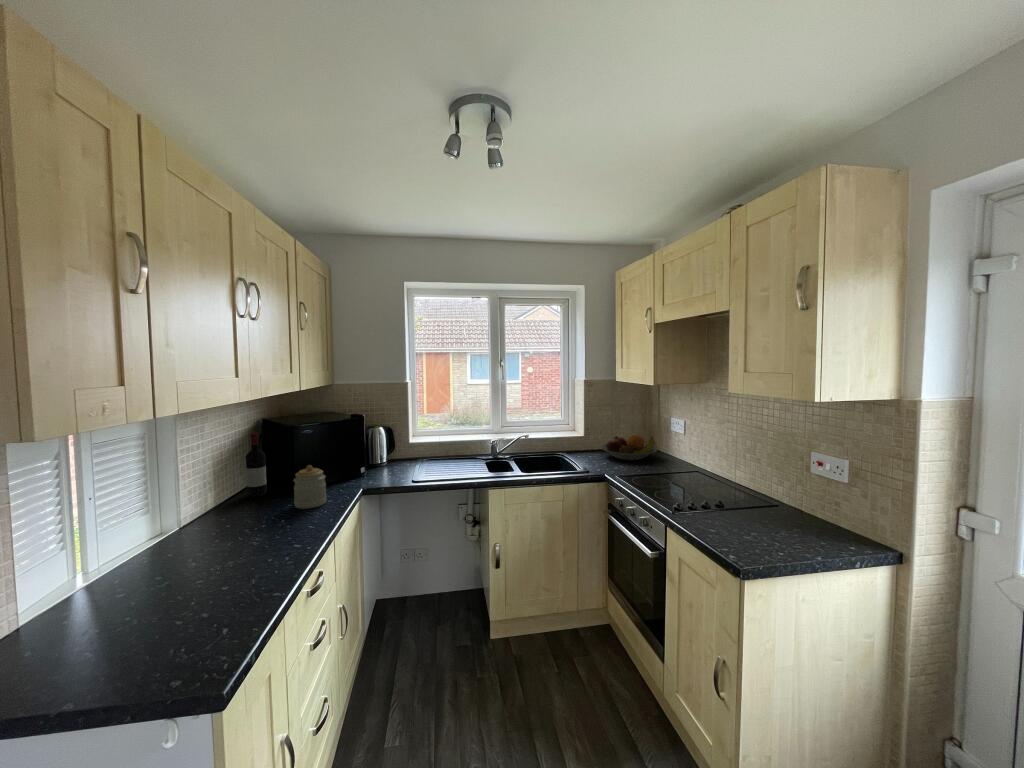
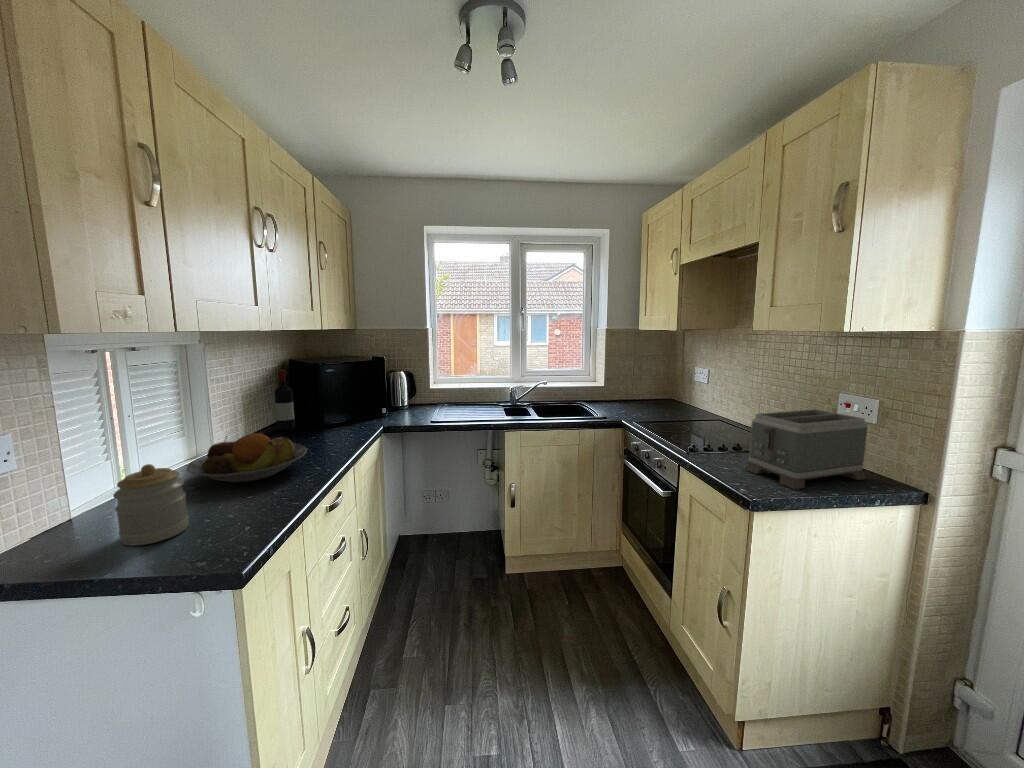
fruit bowl: present [601,435,657,460] -> present [187,432,307,482]
jar: present [294,465,326,509] -> present [113,464,189,546]
toaster: none [730,469,845,554] -> present [745,409,868,489]

